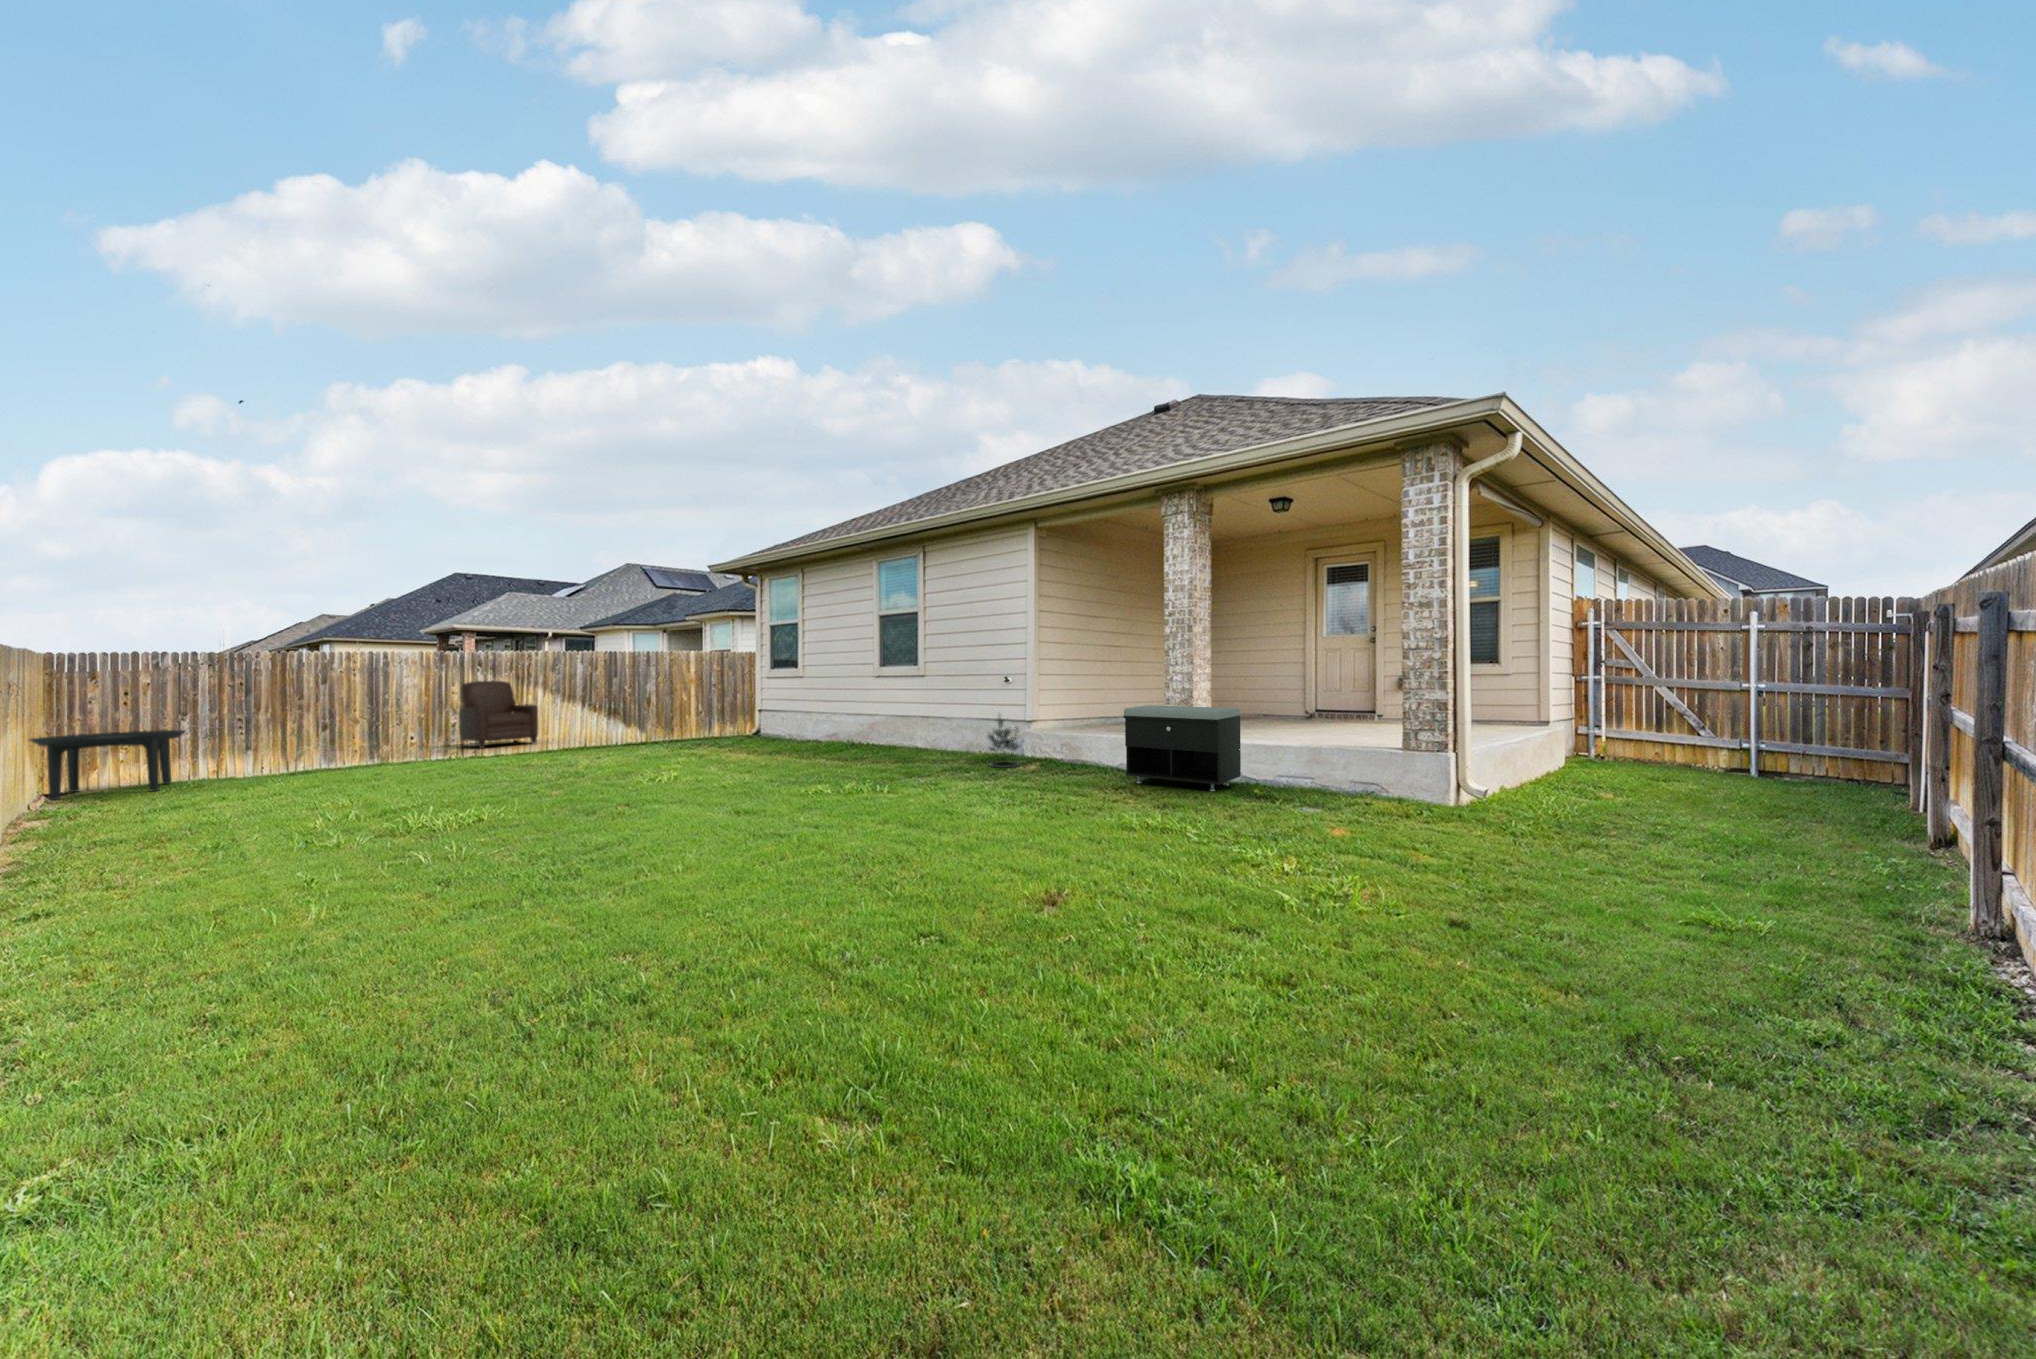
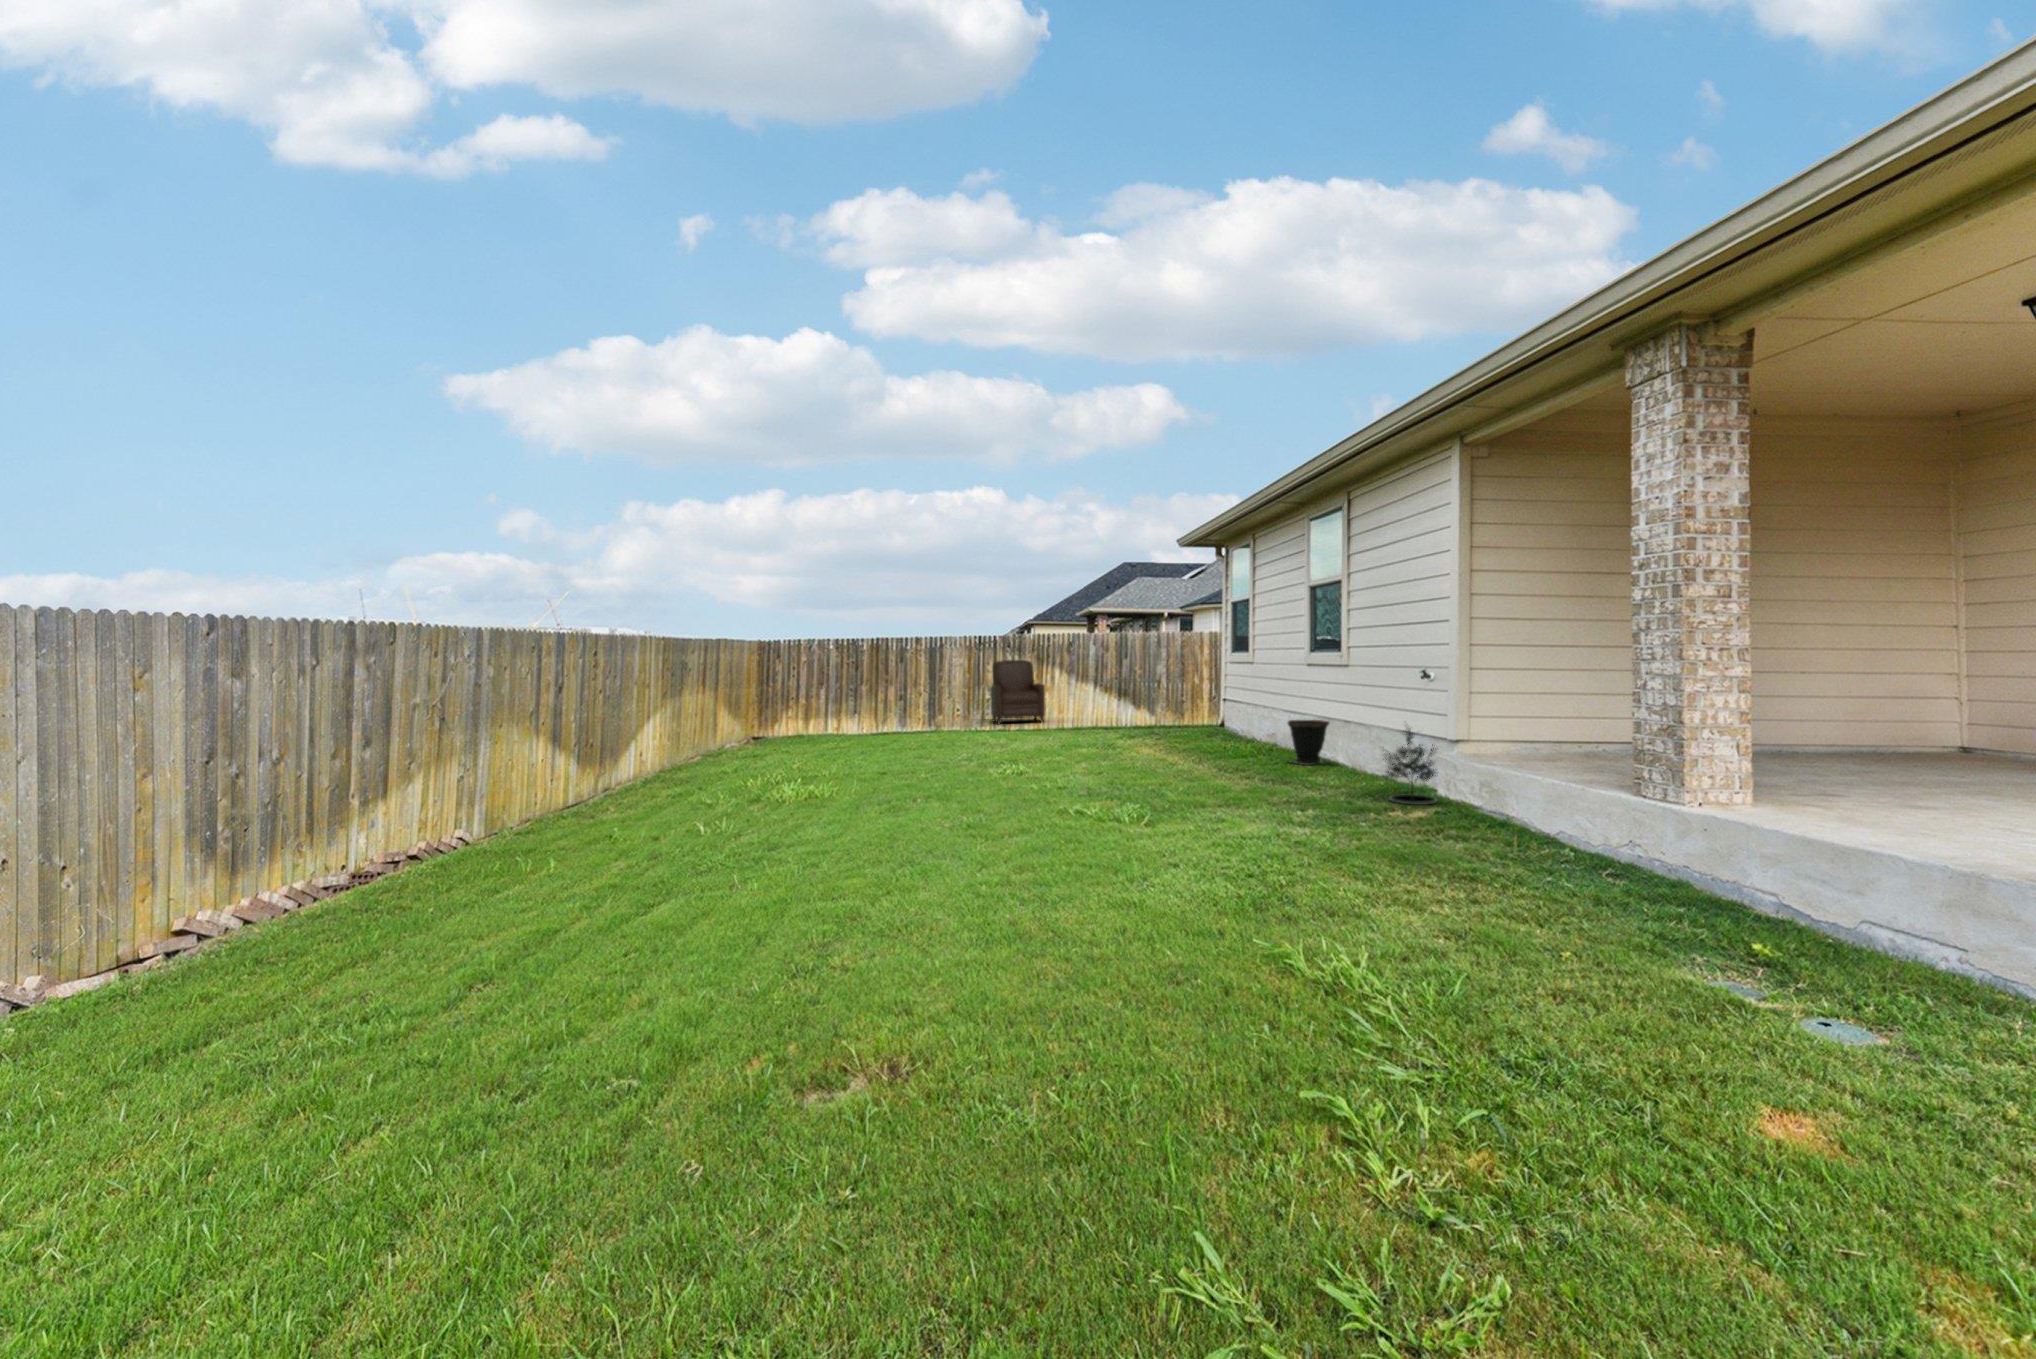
storage bench: present [1124,705,1241,791] -> none [1504,727,1731,893]
bucket: none [860,718,891,754] -> present [1288,720,1329,765]
round table: present [29,730,186,800] -> none [732,697,804,742]

